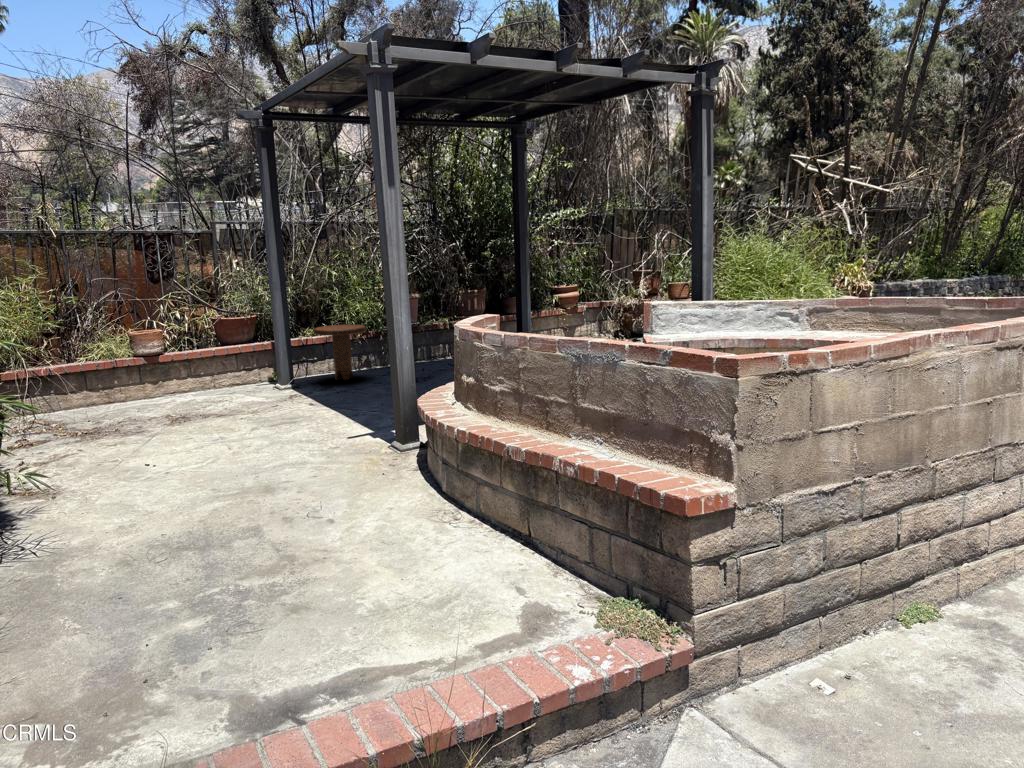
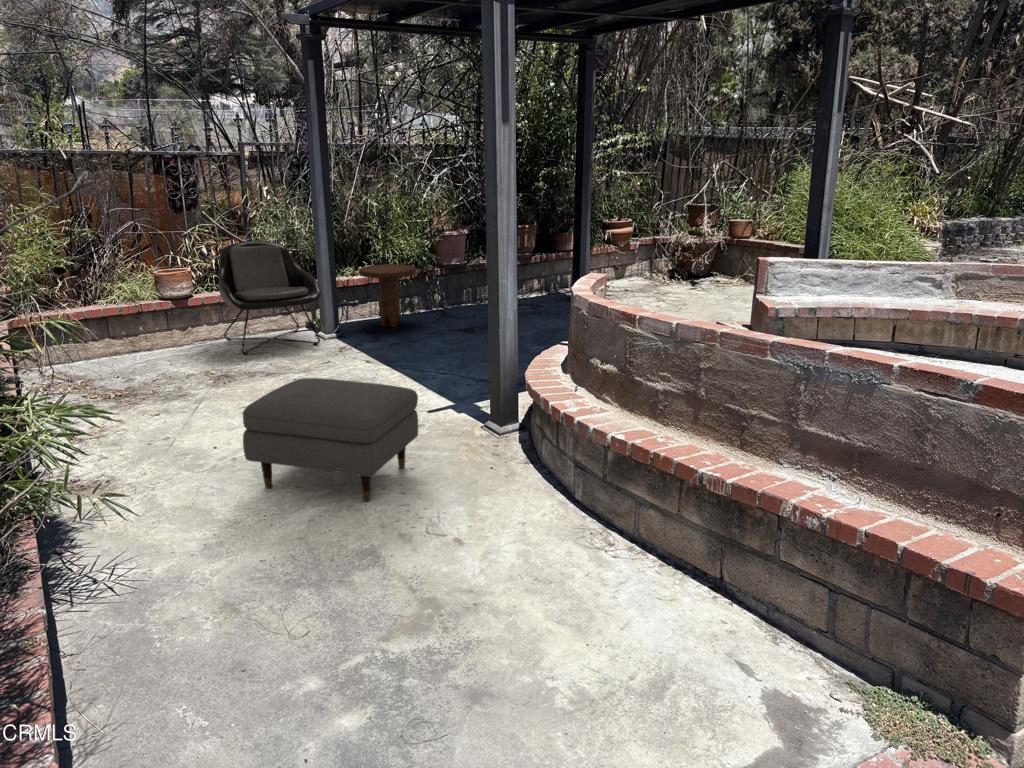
lounge chair: none [184,305,275,403] -> present [218,241,321,355]
ottoman: none [167,401,321,496] -> present [243,378,418,501]

